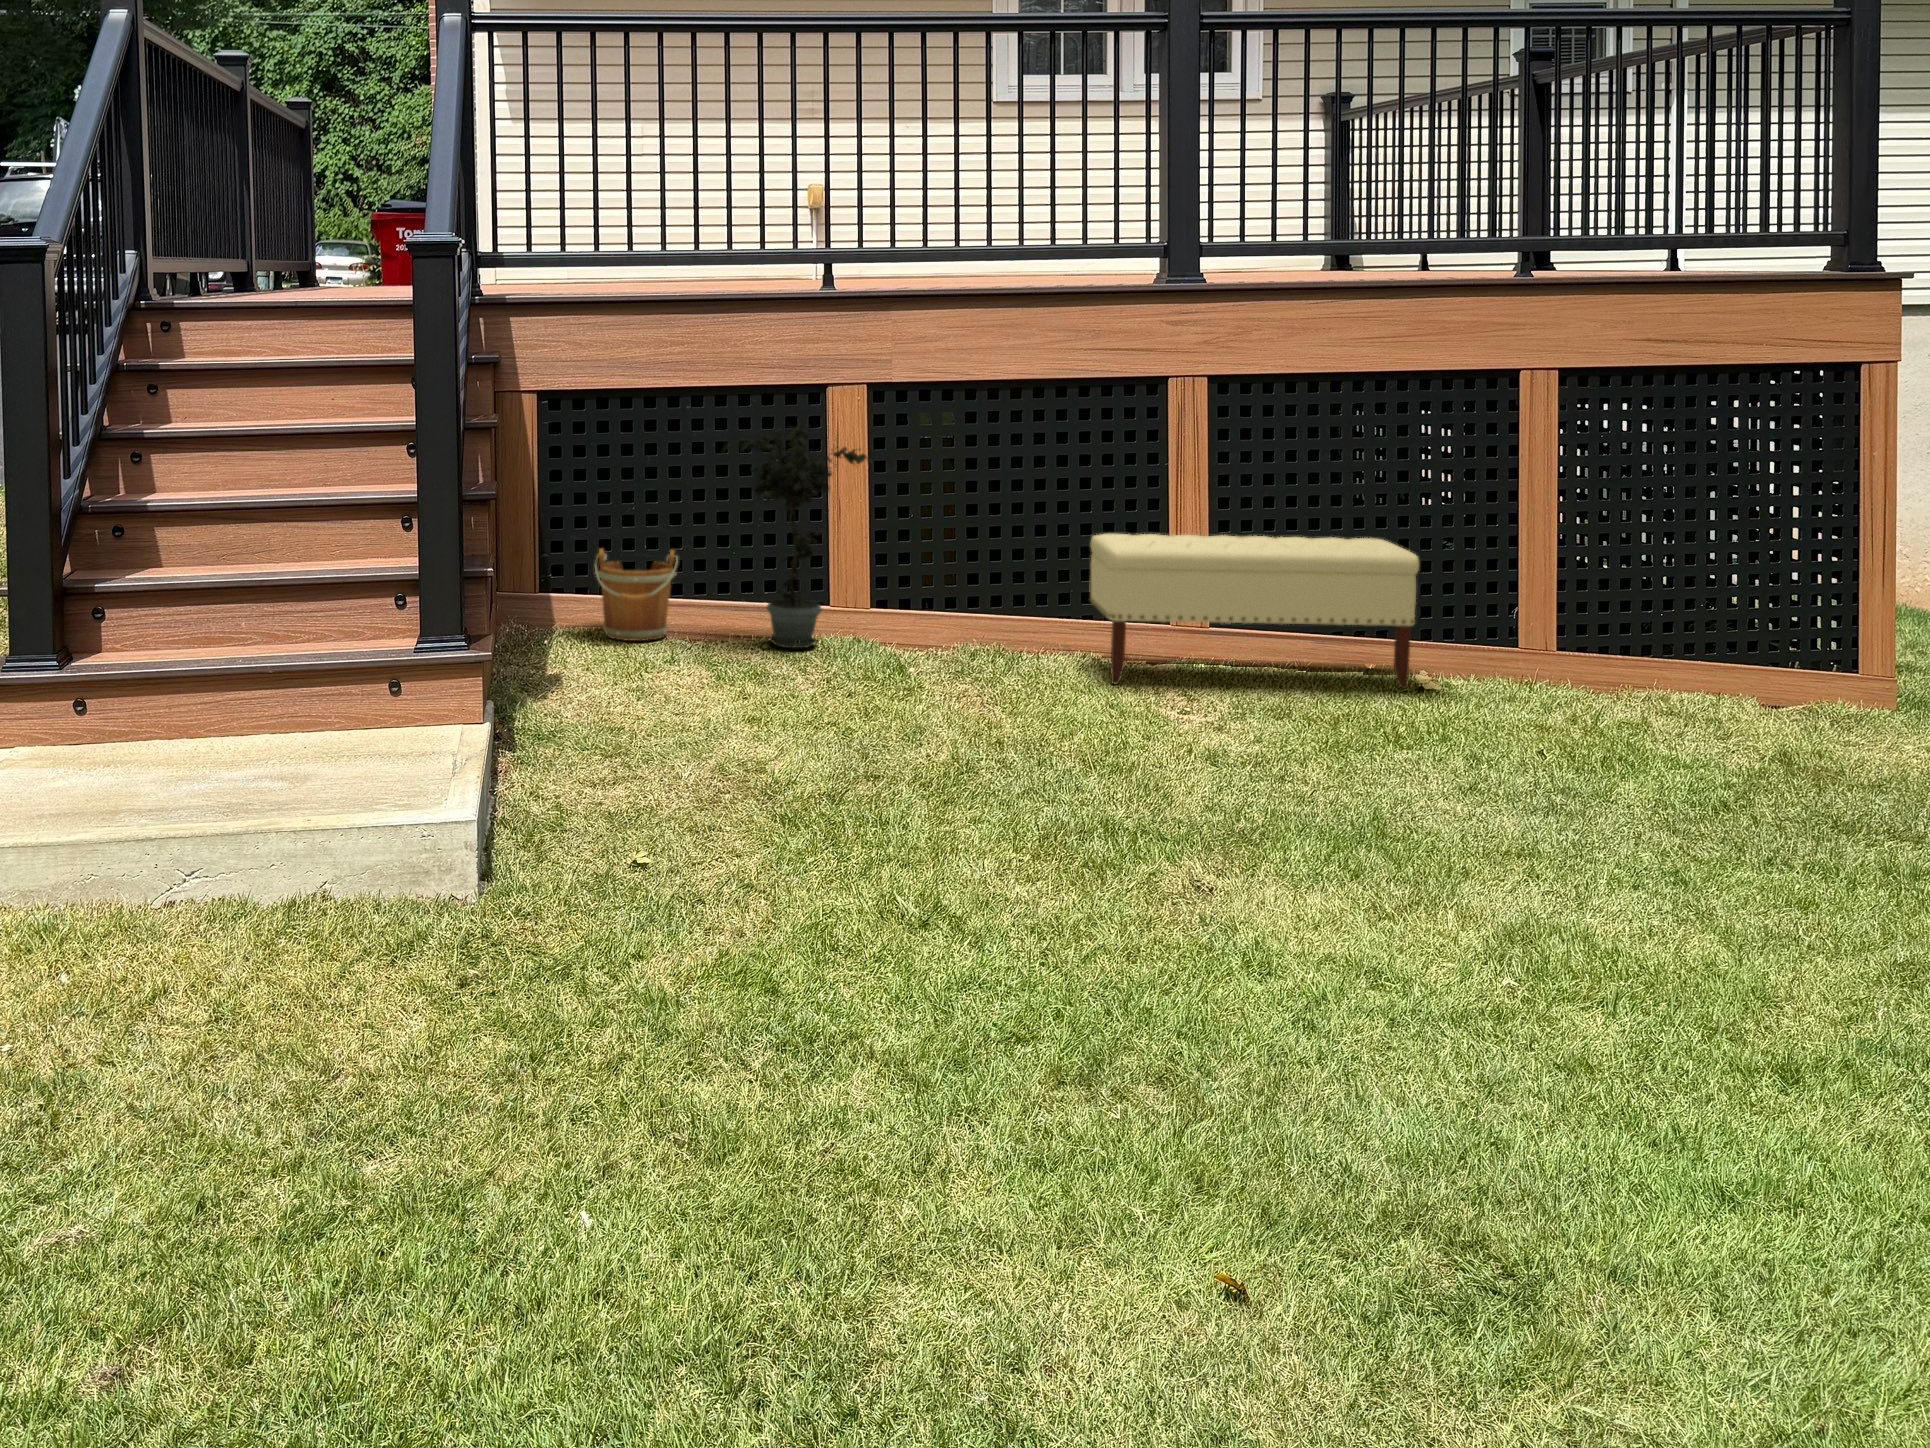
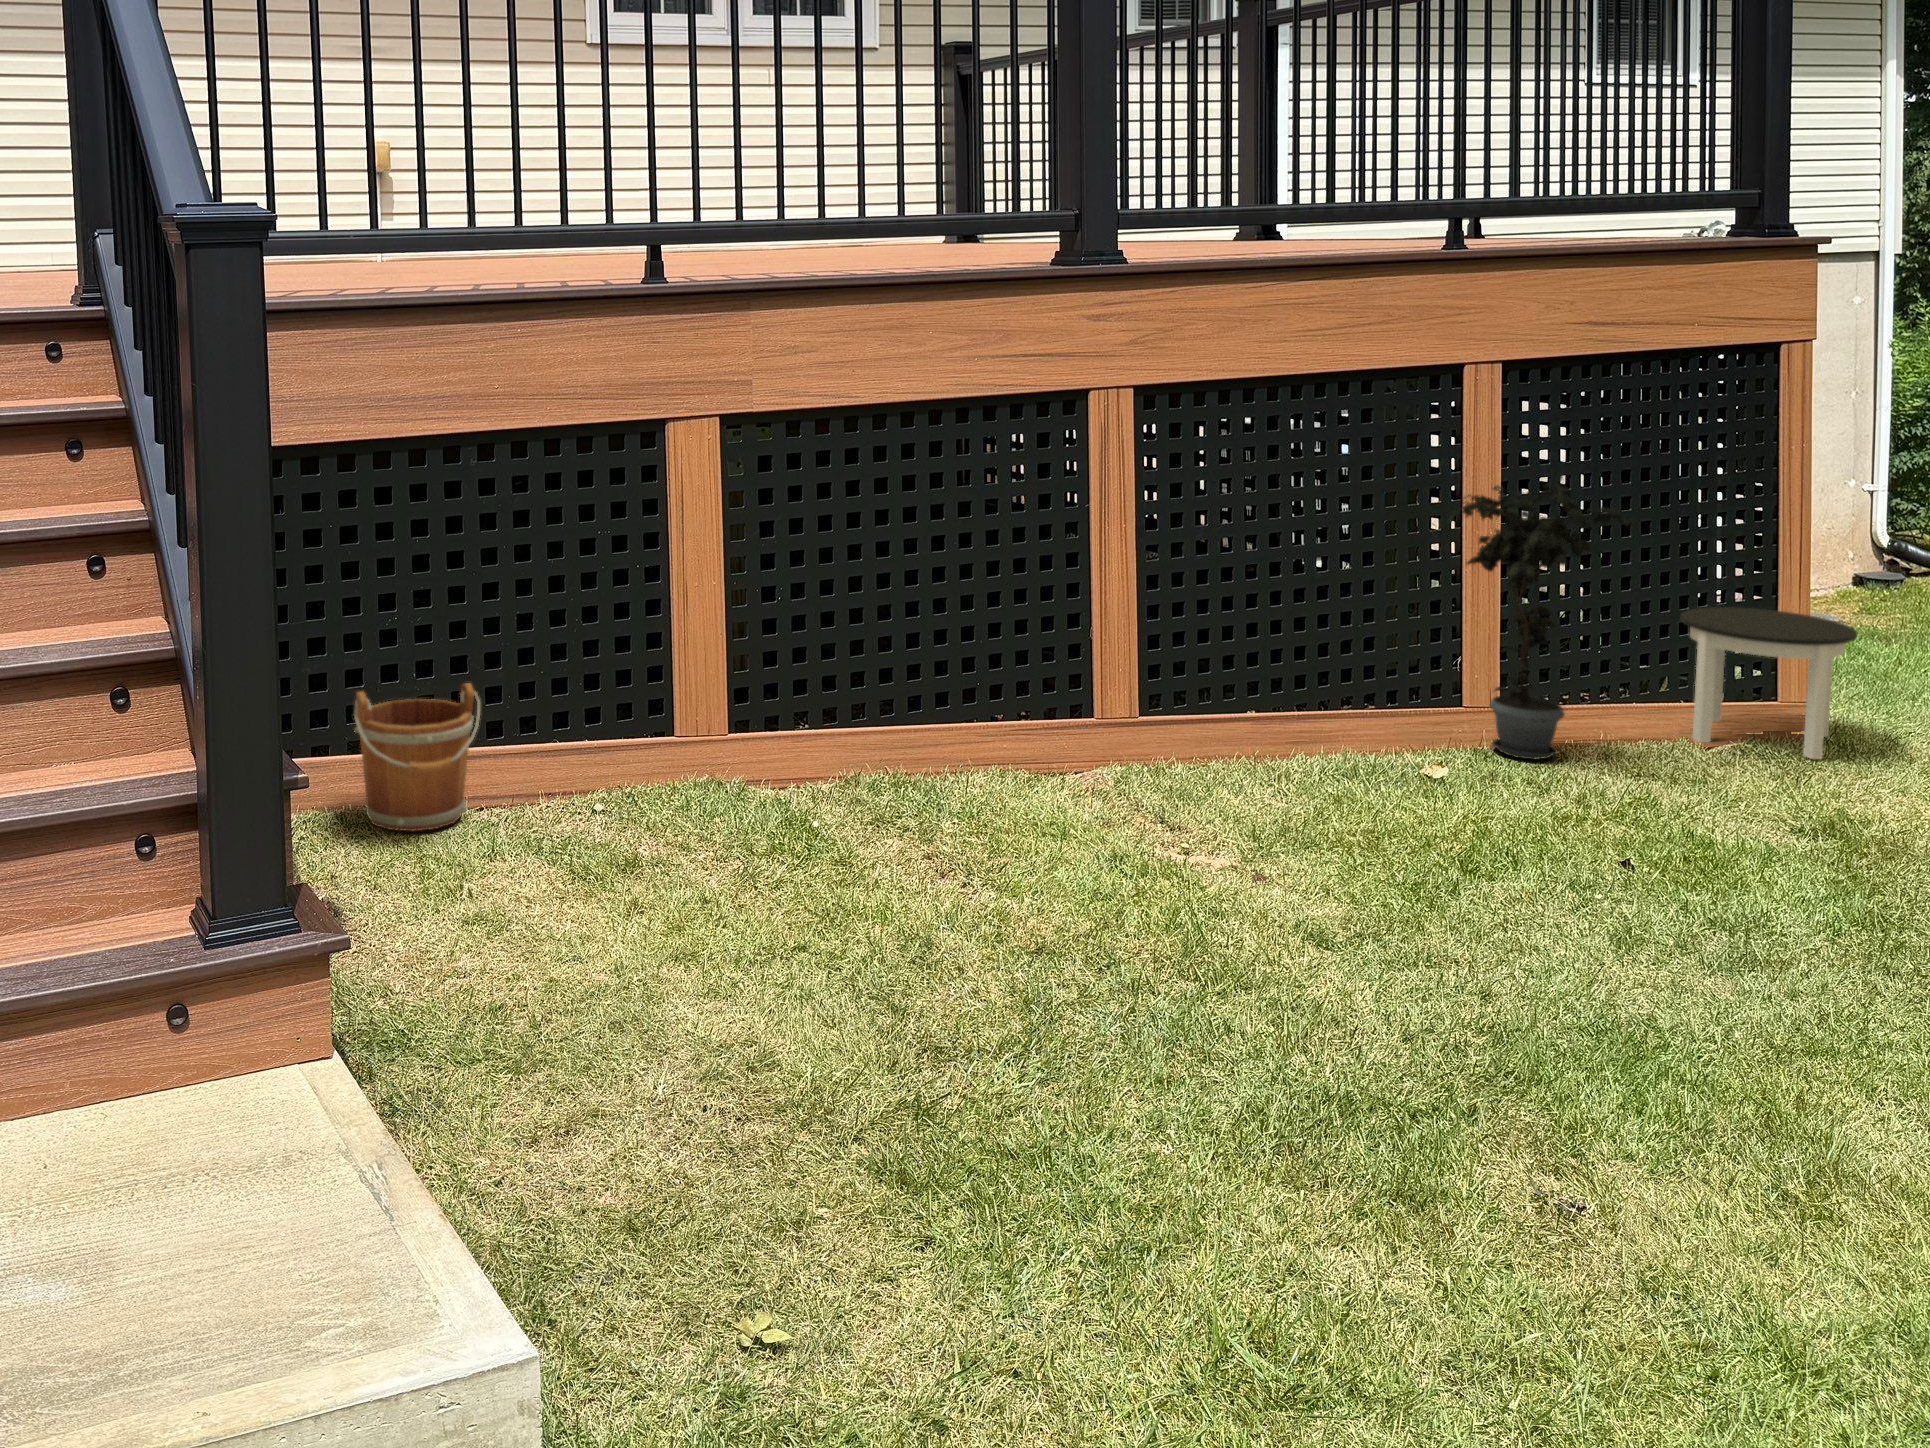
potted plant: present [724,418,873,649] -> present [1445,474,1634,759]
bench: present [1089,534,1419,689] -> none [1016,581,1433,816]
round table: none [1712,592,1860,717] -> present [1681,607,1857,759]

